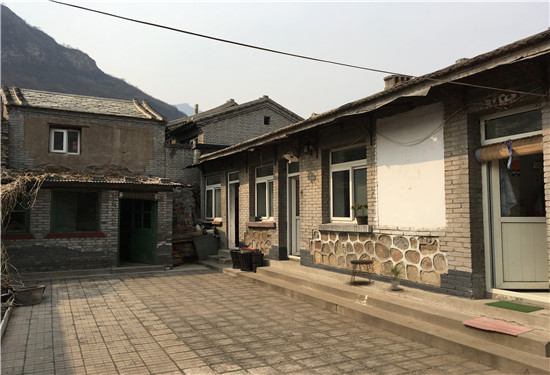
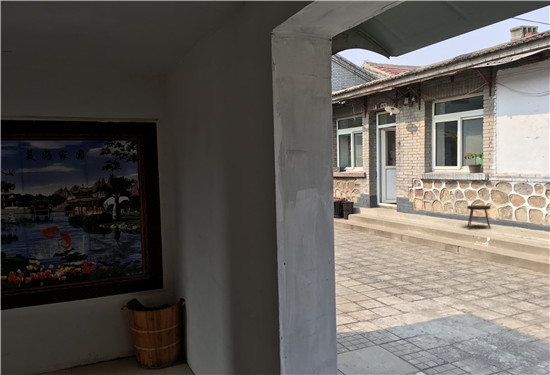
potted plant: present [390,266,402,290] -> none [502,209,534,233]

